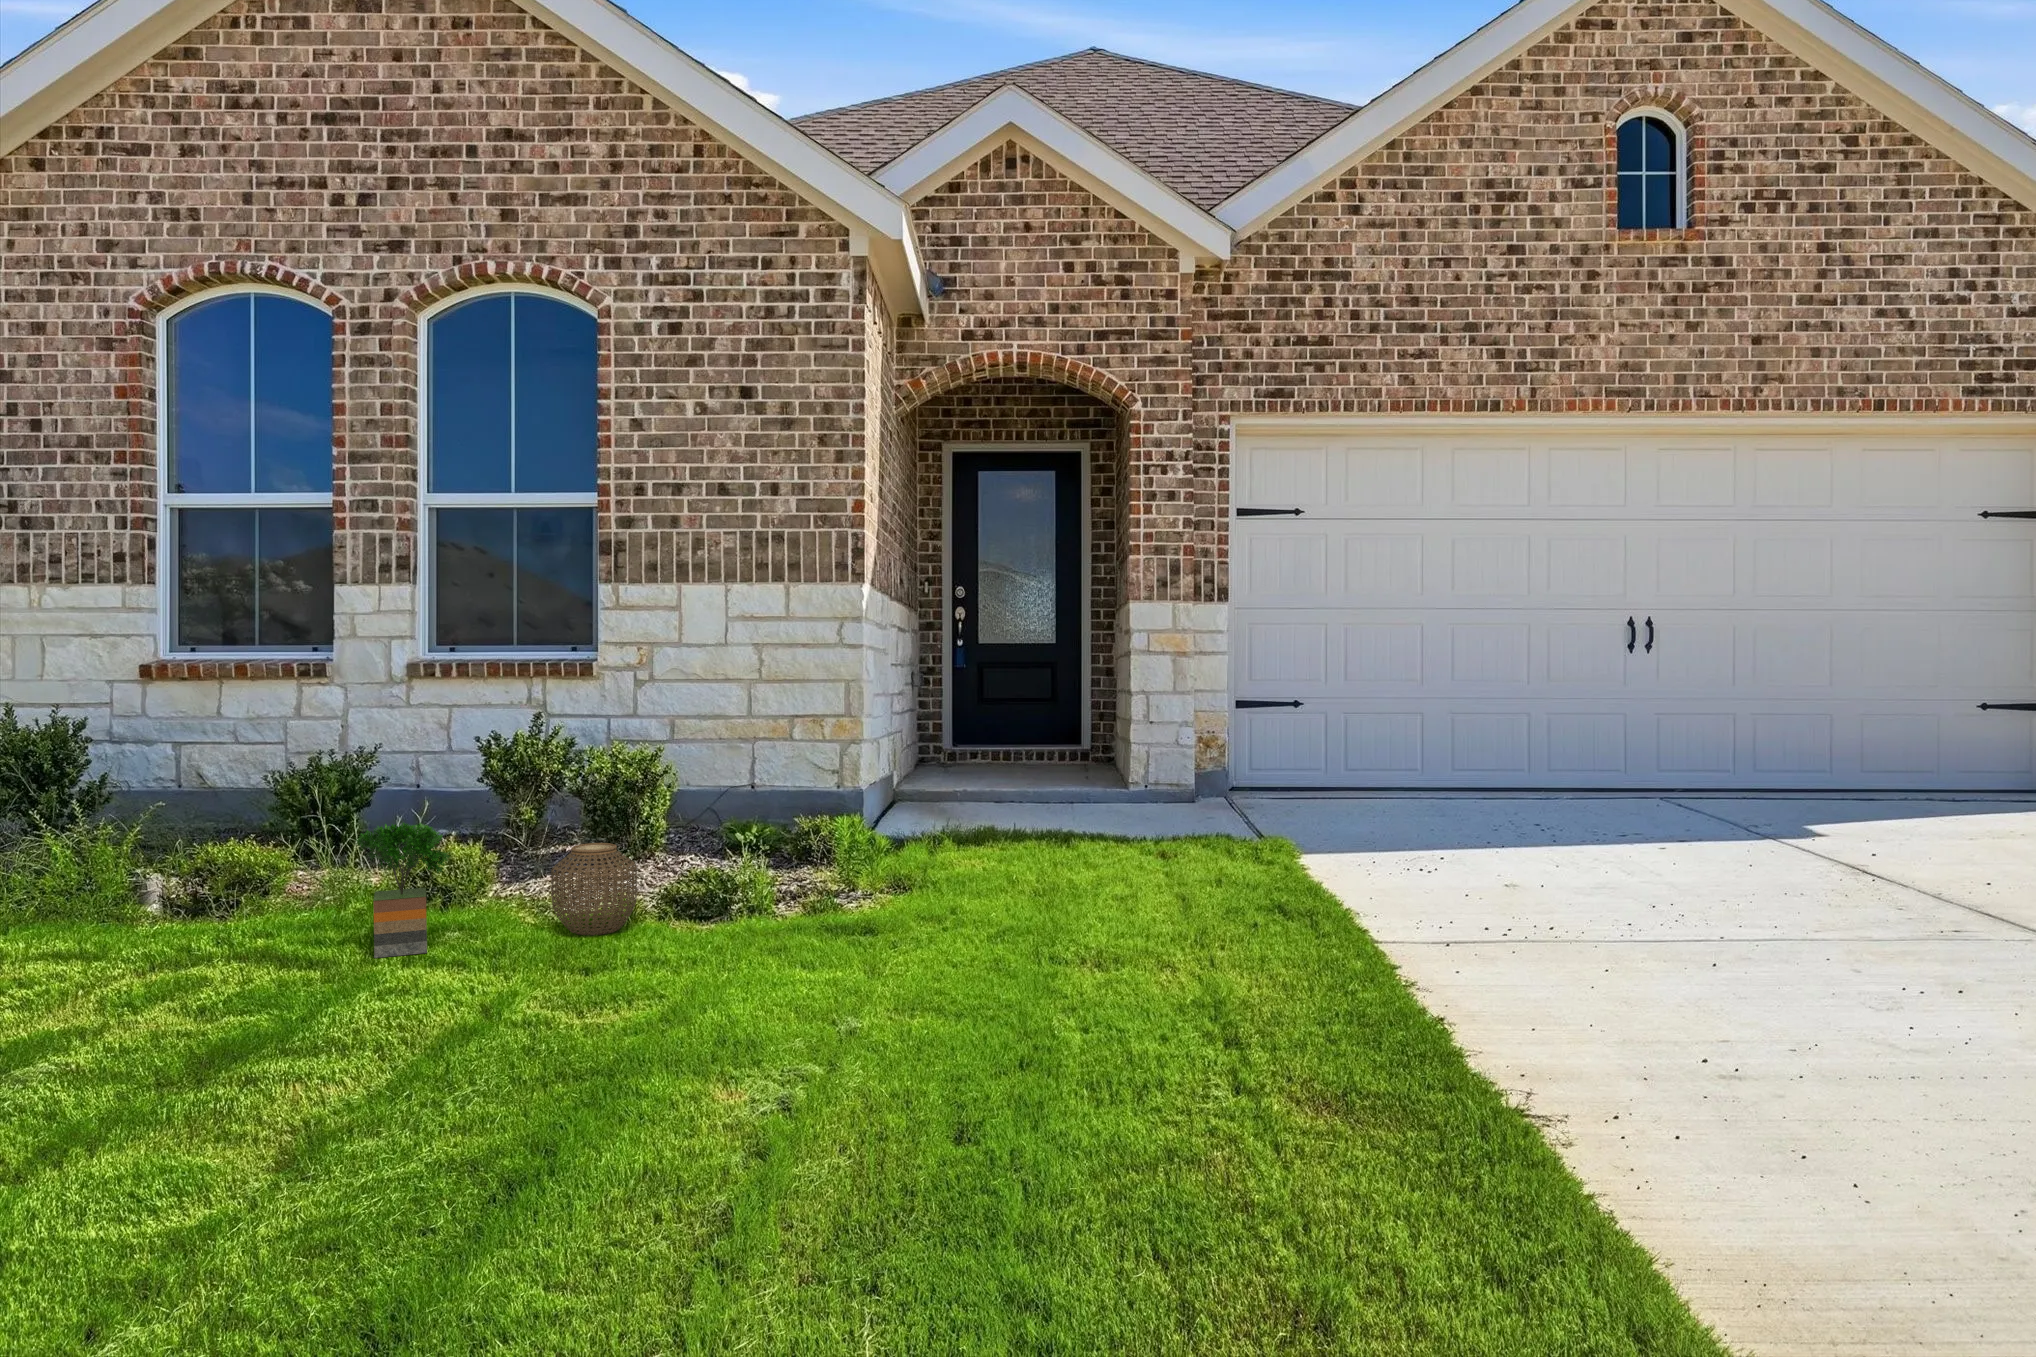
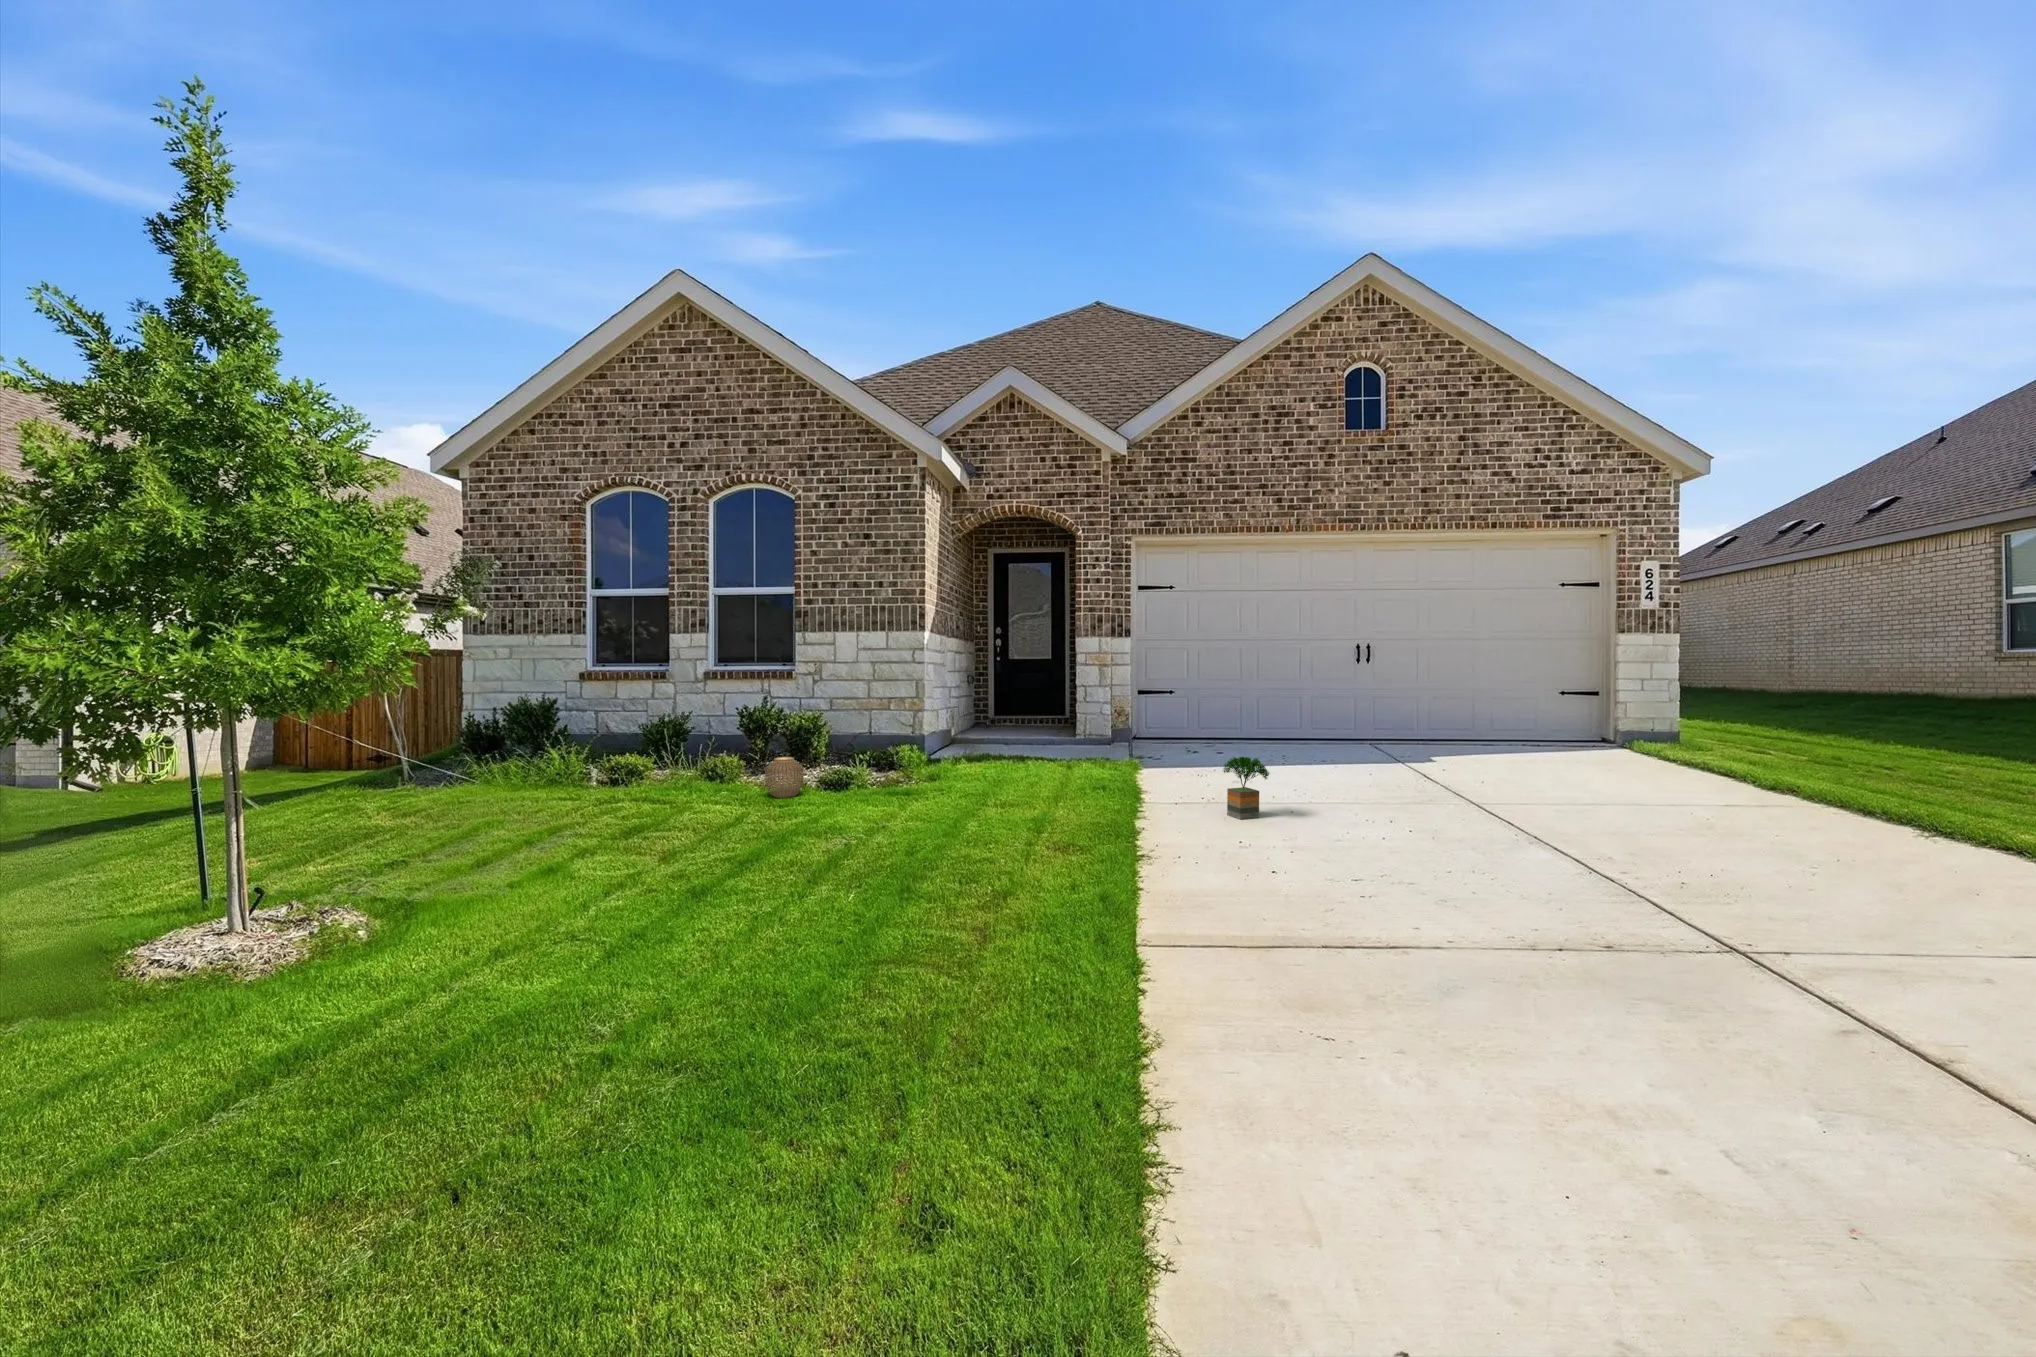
potted tree: present [356,823,449,958] -> present [1223,757,1269,819]

